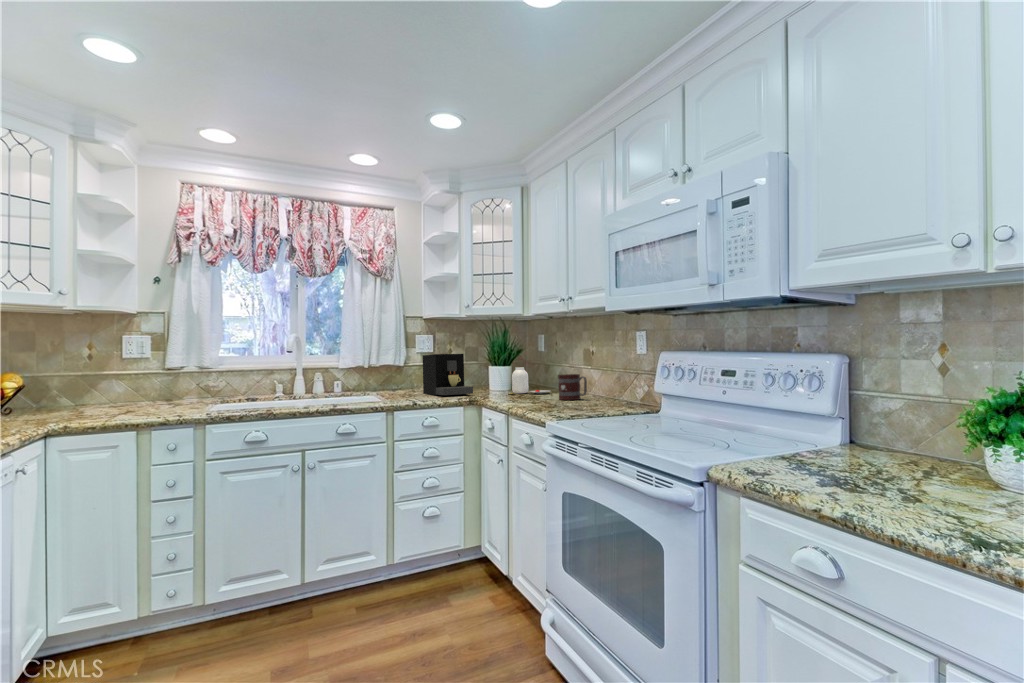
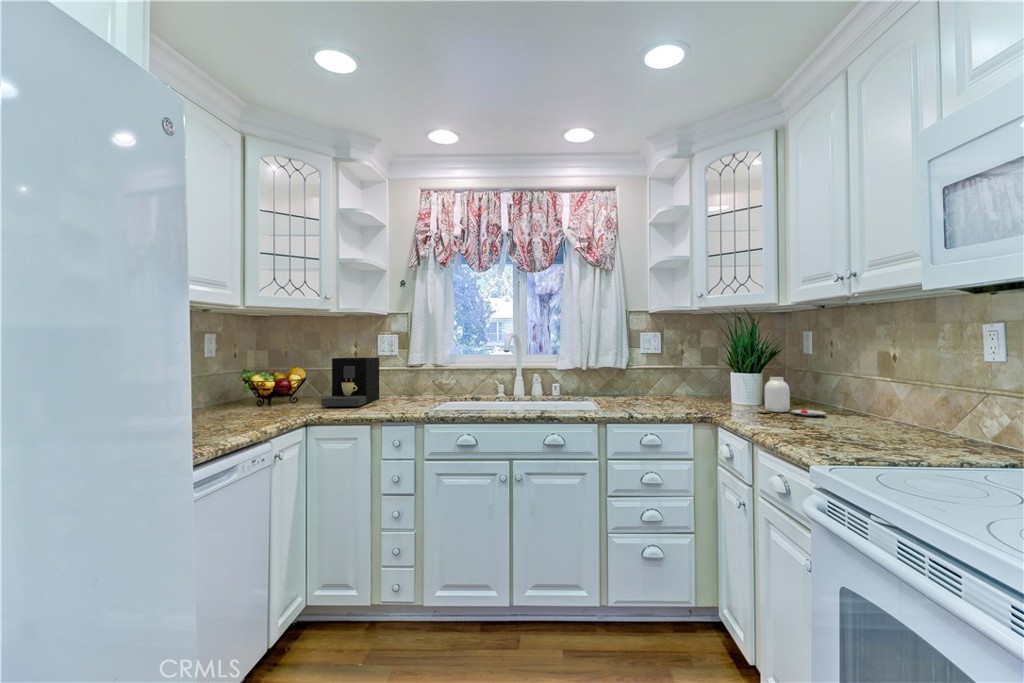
coffee maker: present [423,354,473,395] -> present [321,357,379,406]
mug: present [558,374,587,400] -> none [842,397,898,438]

